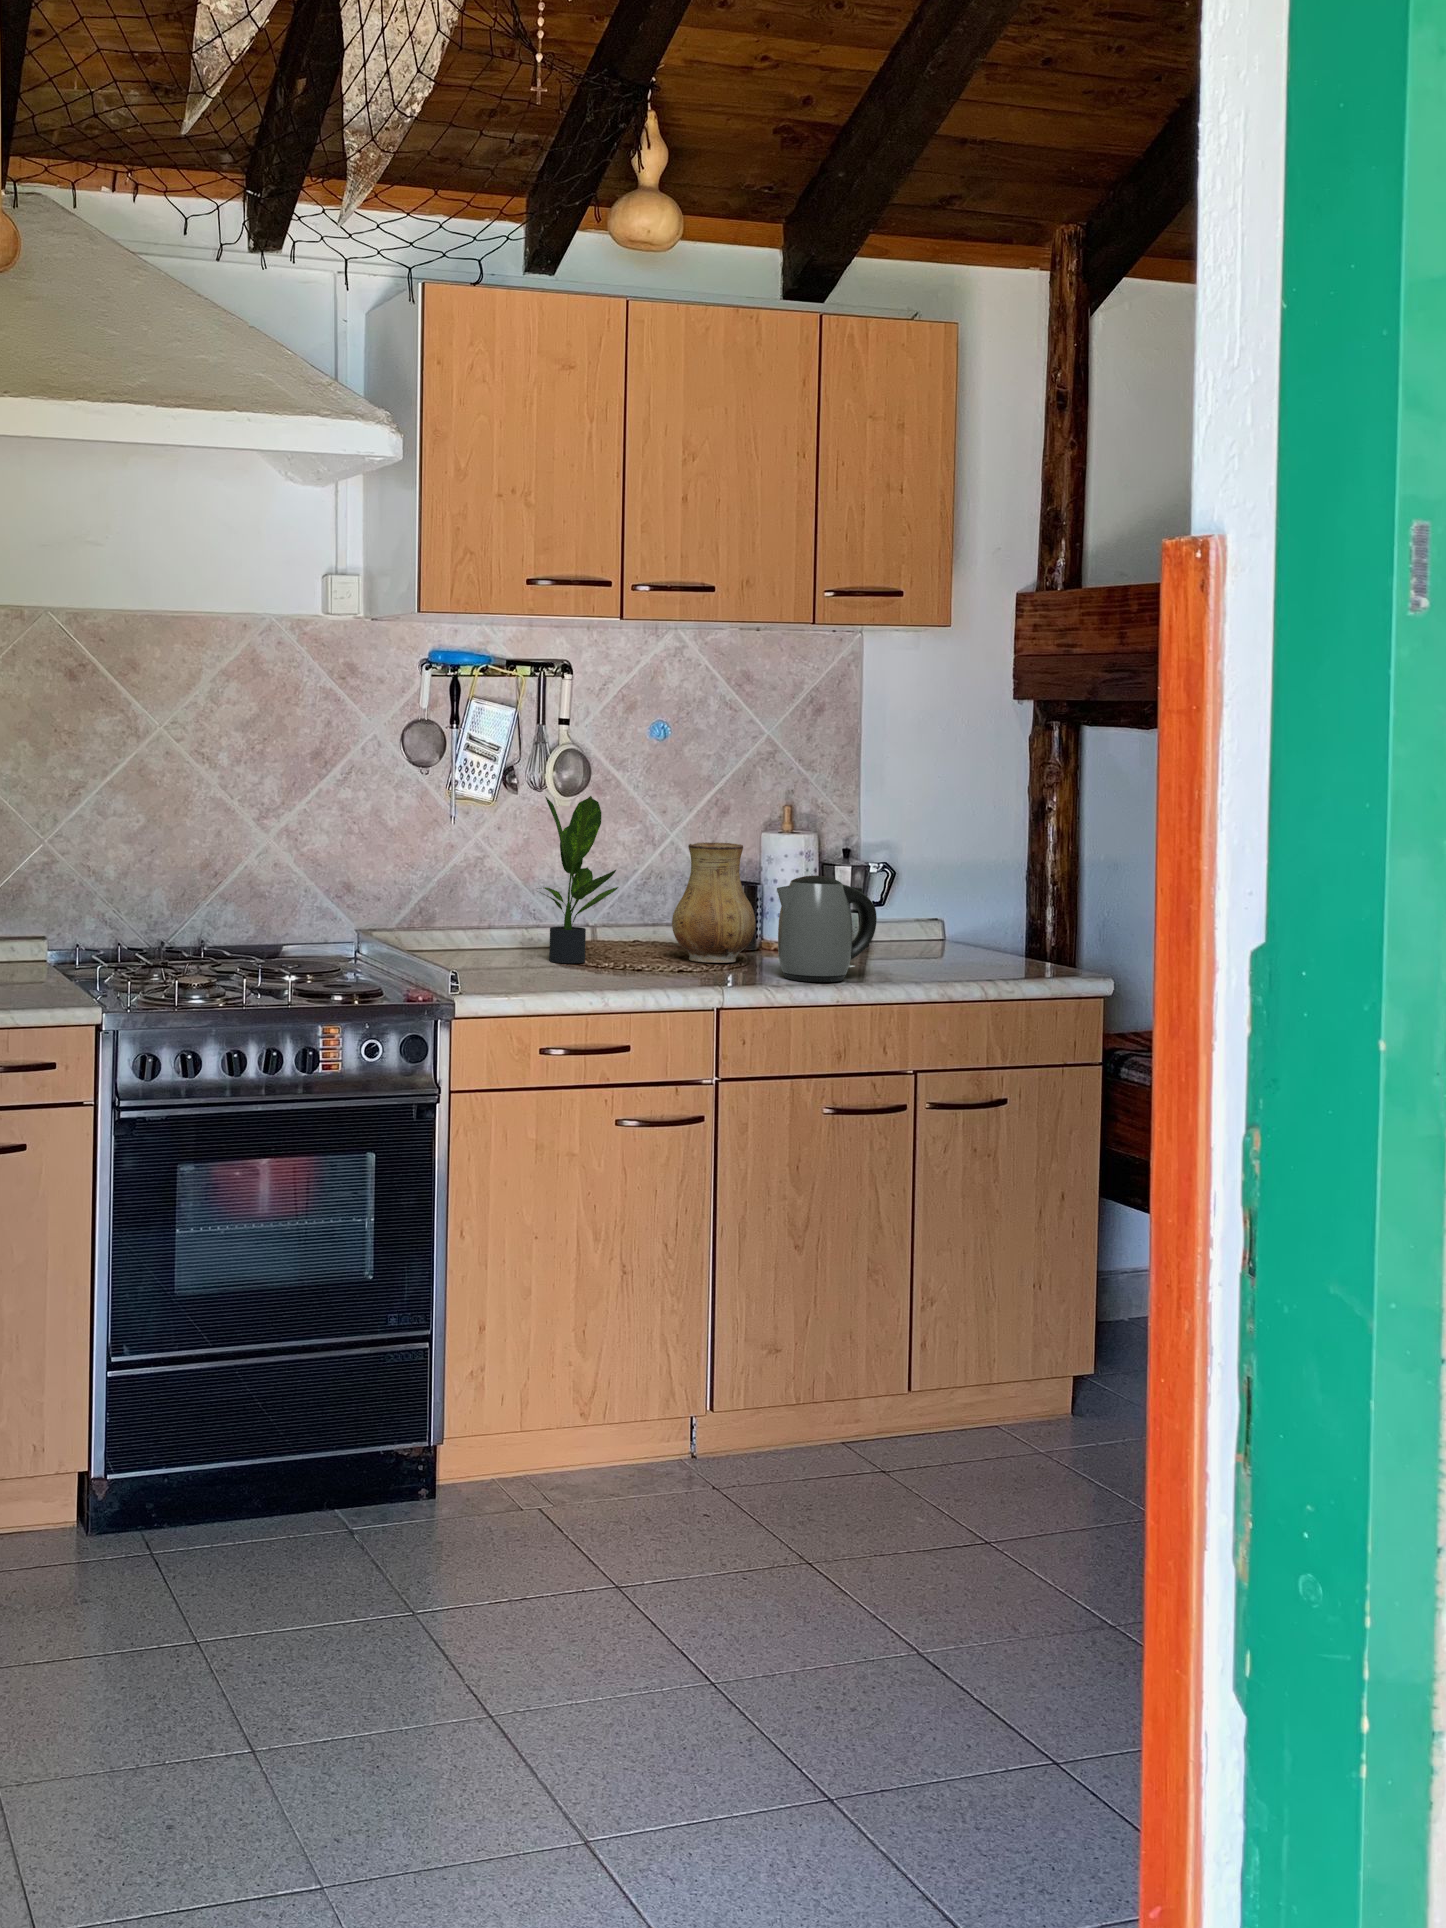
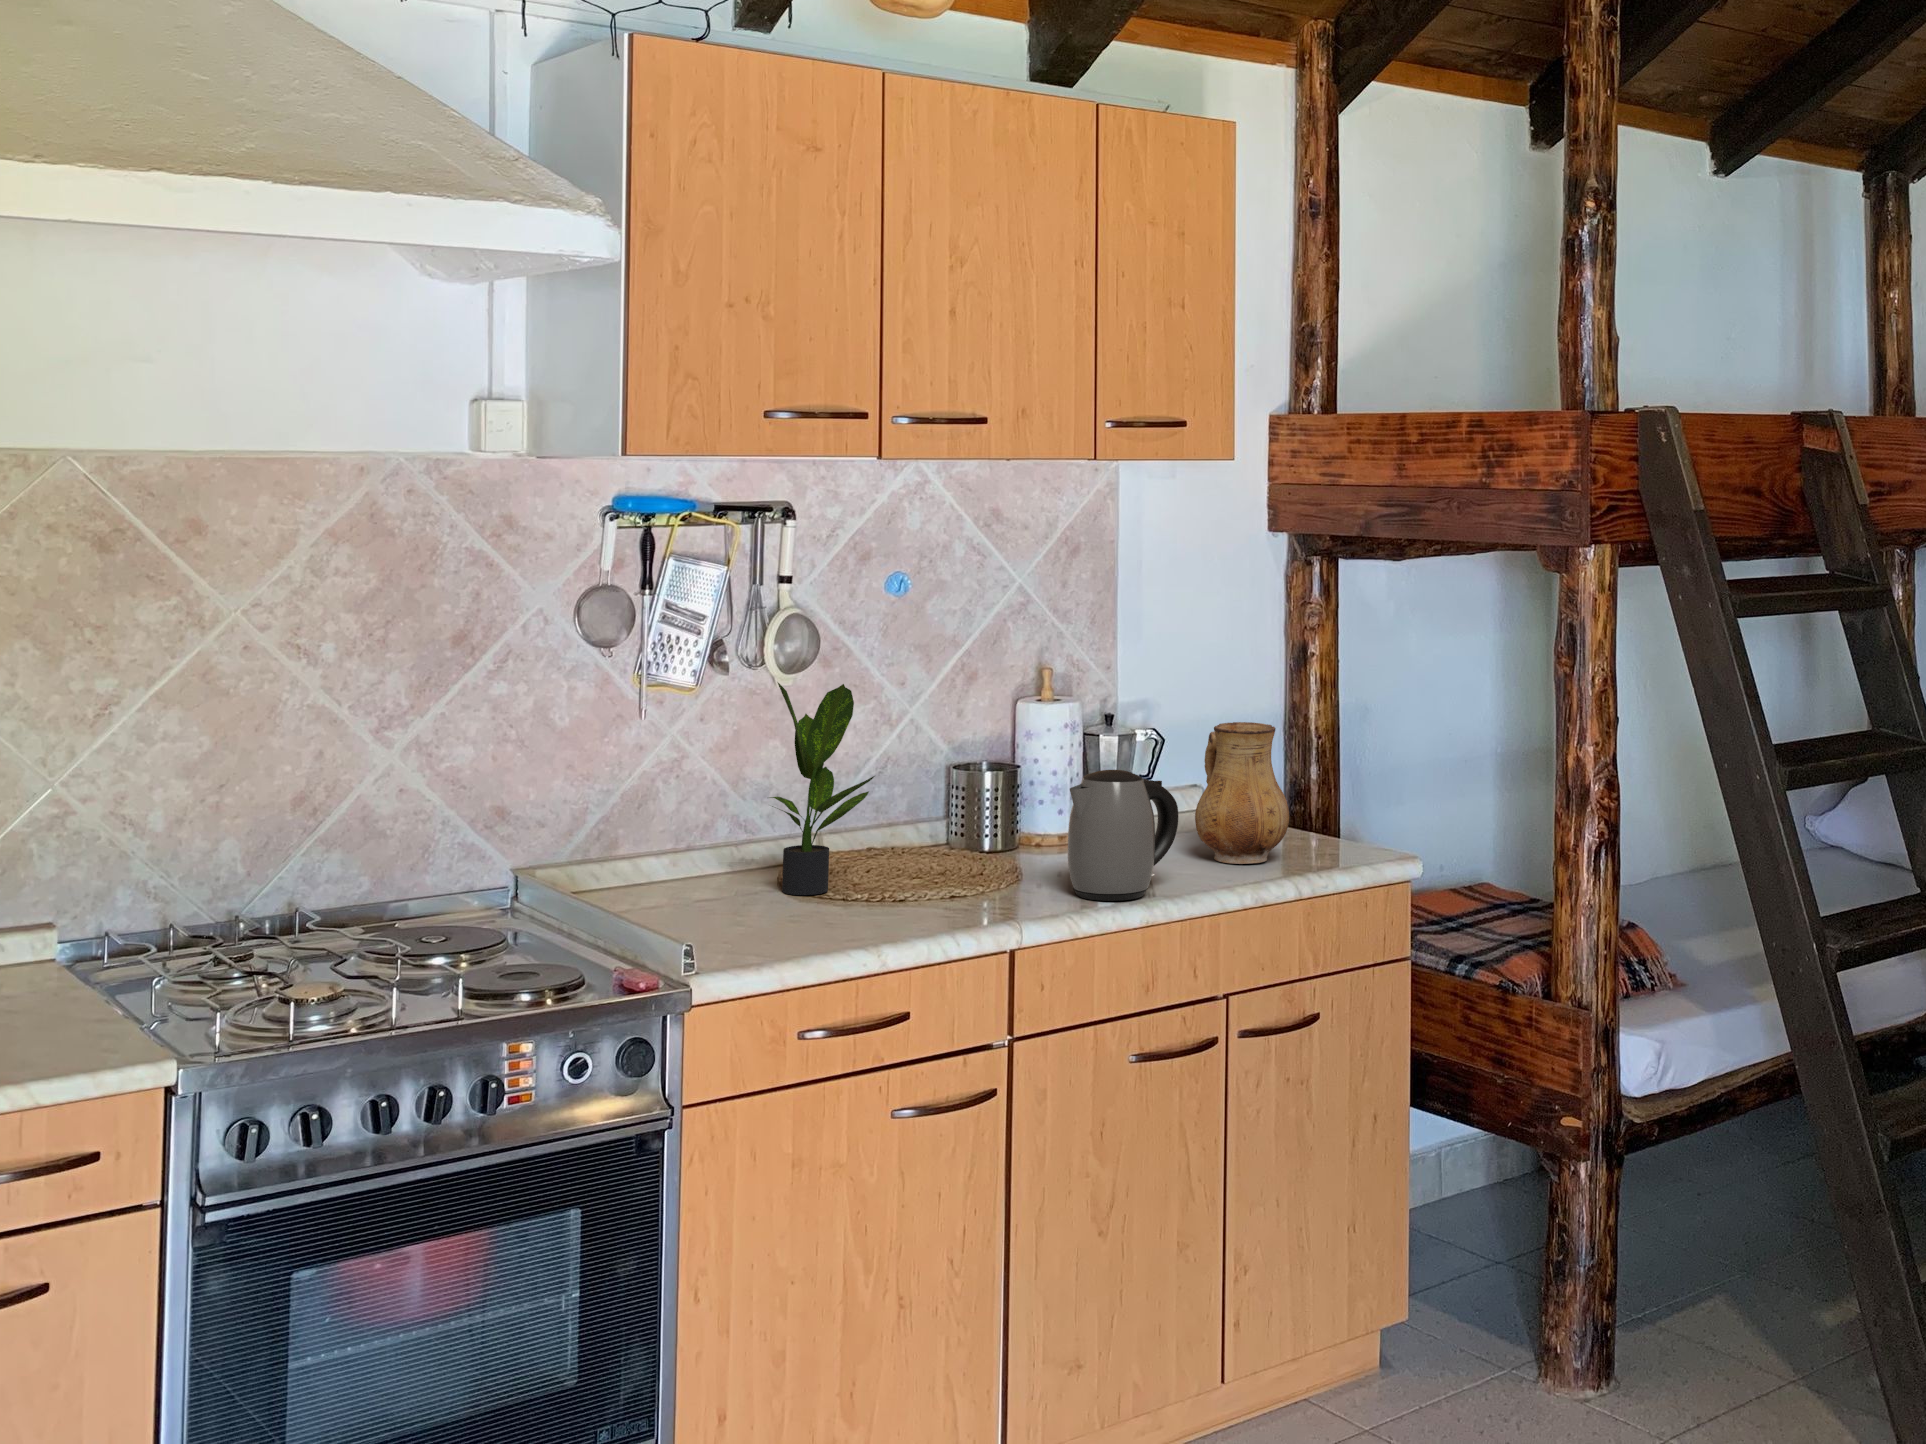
ceramic pitcher: present [672,842,756,963] -> present [1195,722,1289,864]

